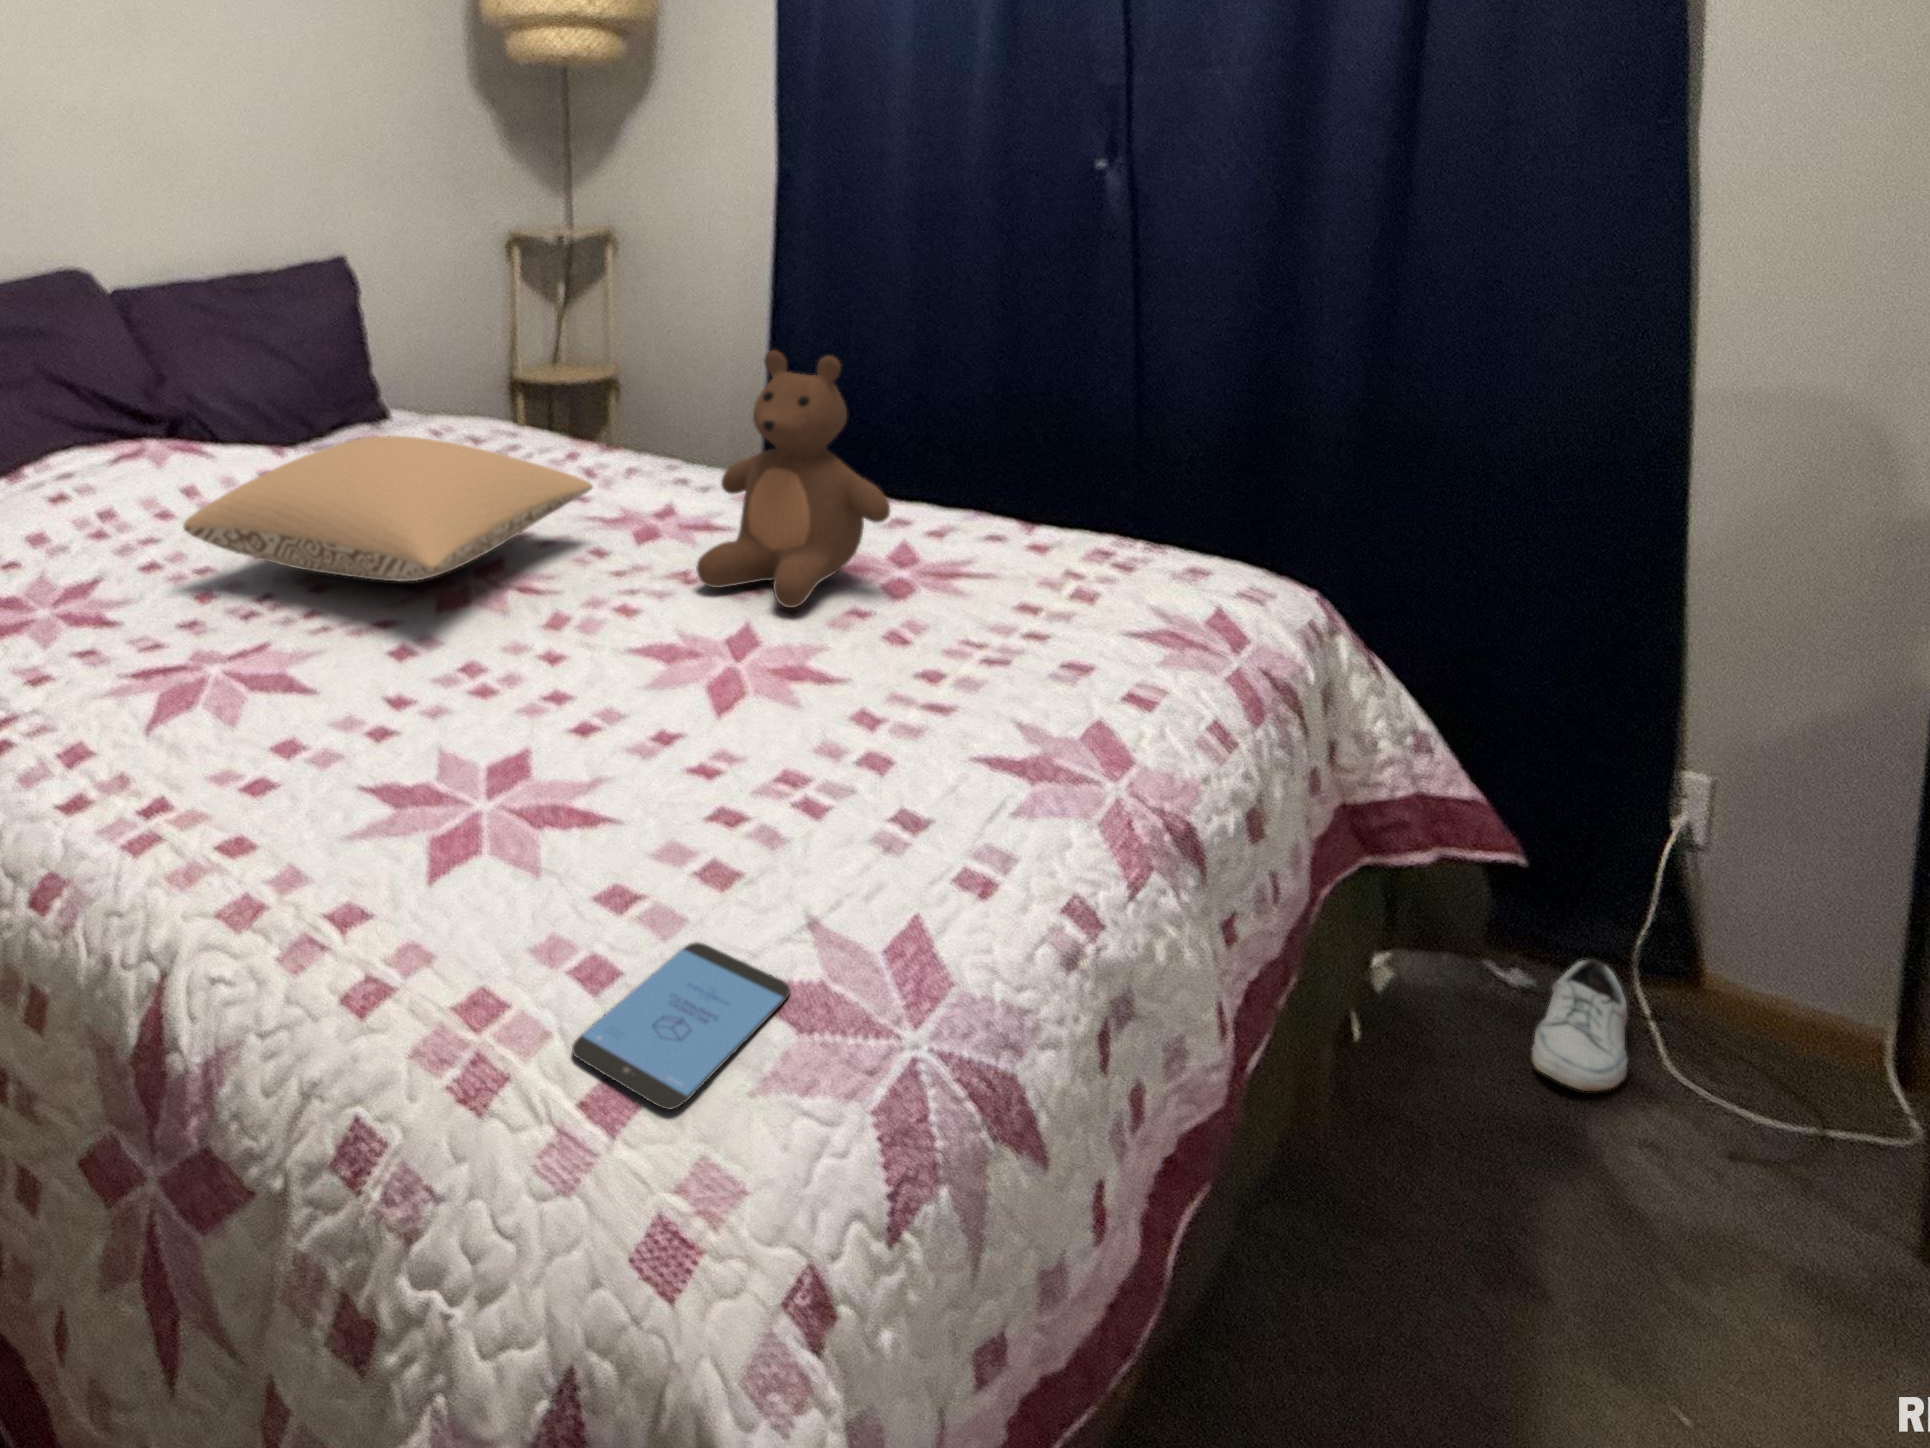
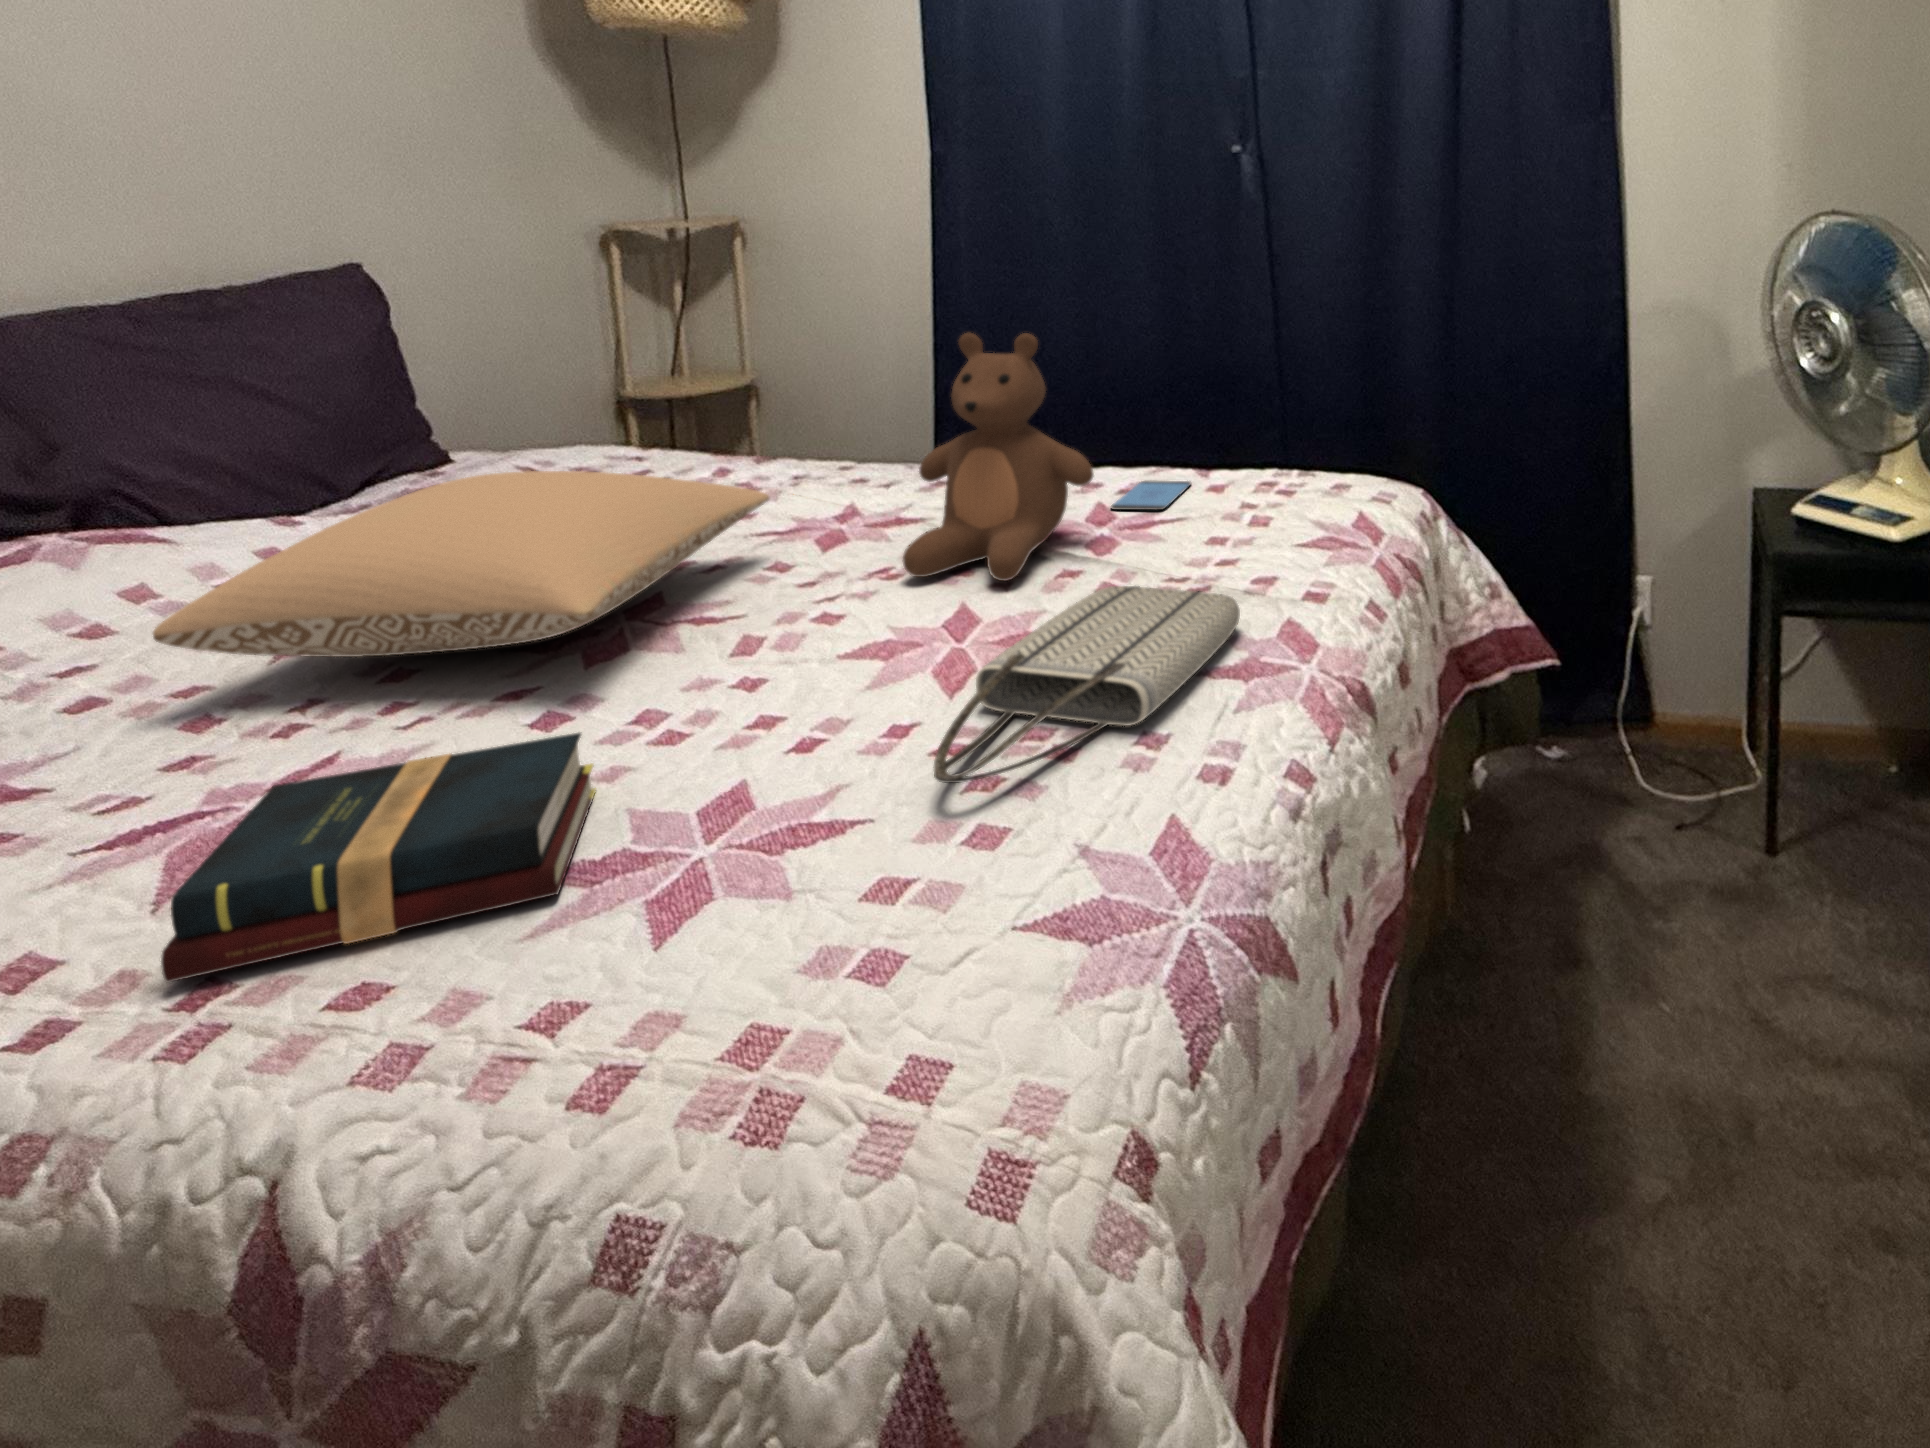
tote bag: none [679,638,1036,812] -> present [933,586,1240,783]
hardback book: none [139,659,420,807] -> present [161,733,596,982]
smartphone: present [572,943,790,1110] -> present [1111,481,1191,510]
shoe: present [1532,959,1628,1091] -> none [1565,721,1616,814]

